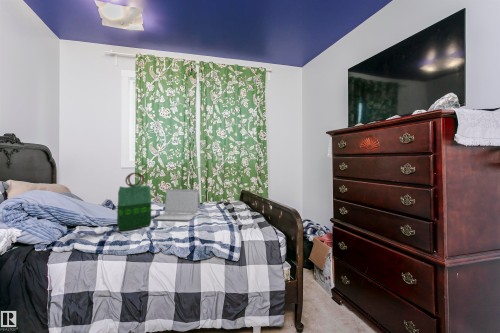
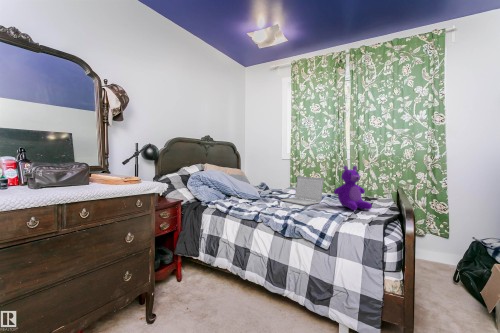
tote bag: present [117,173,151,231] -> none [249,159,273,204]
teddy bear: none [215,176,245,218] -> present [334,166,372,210]

